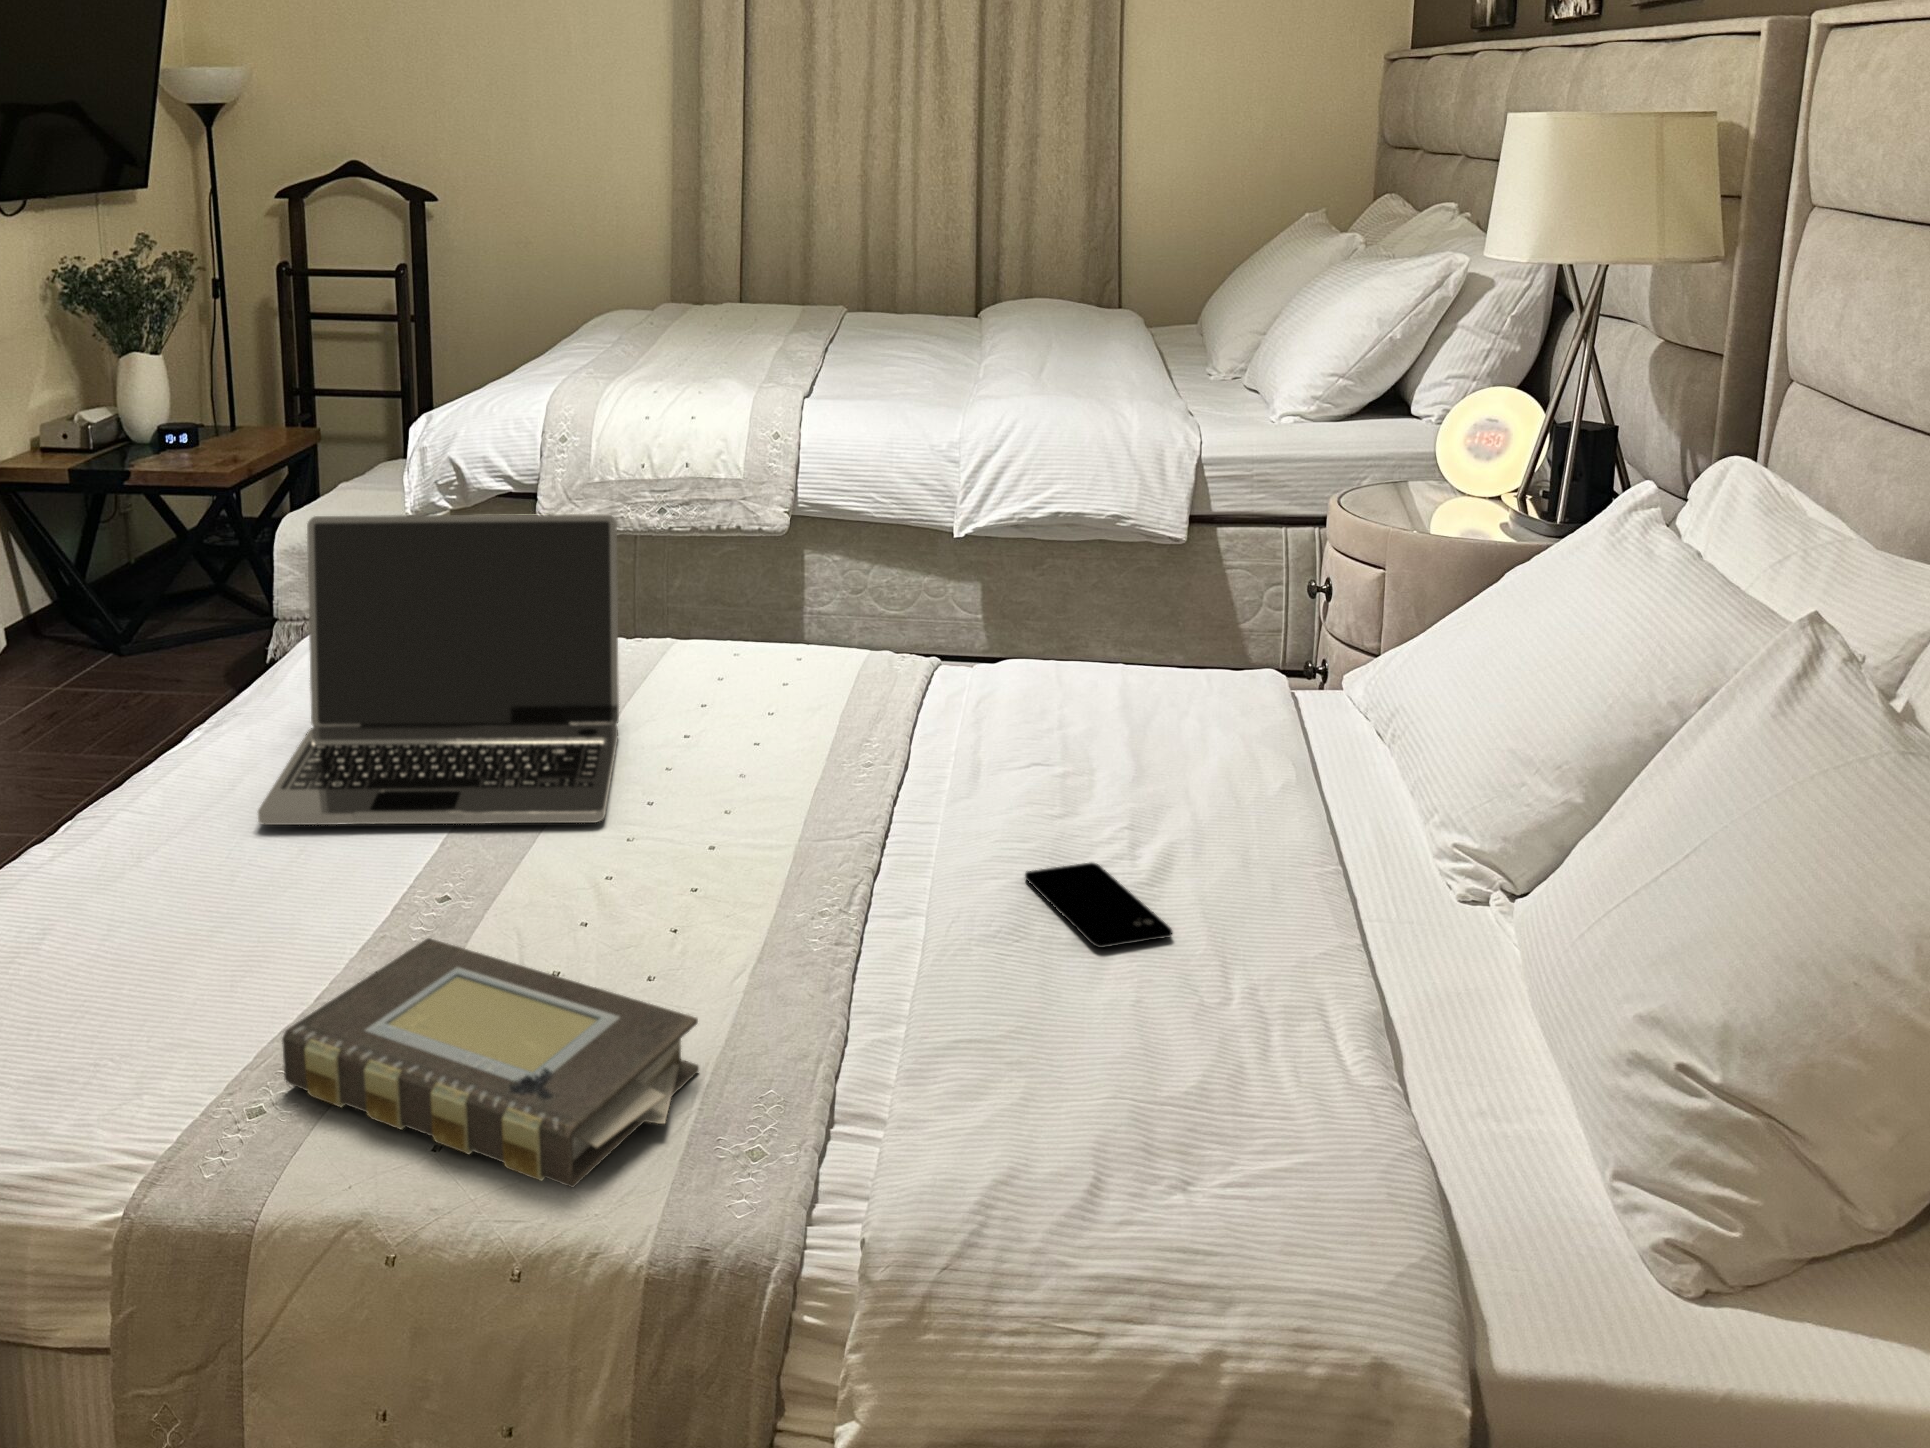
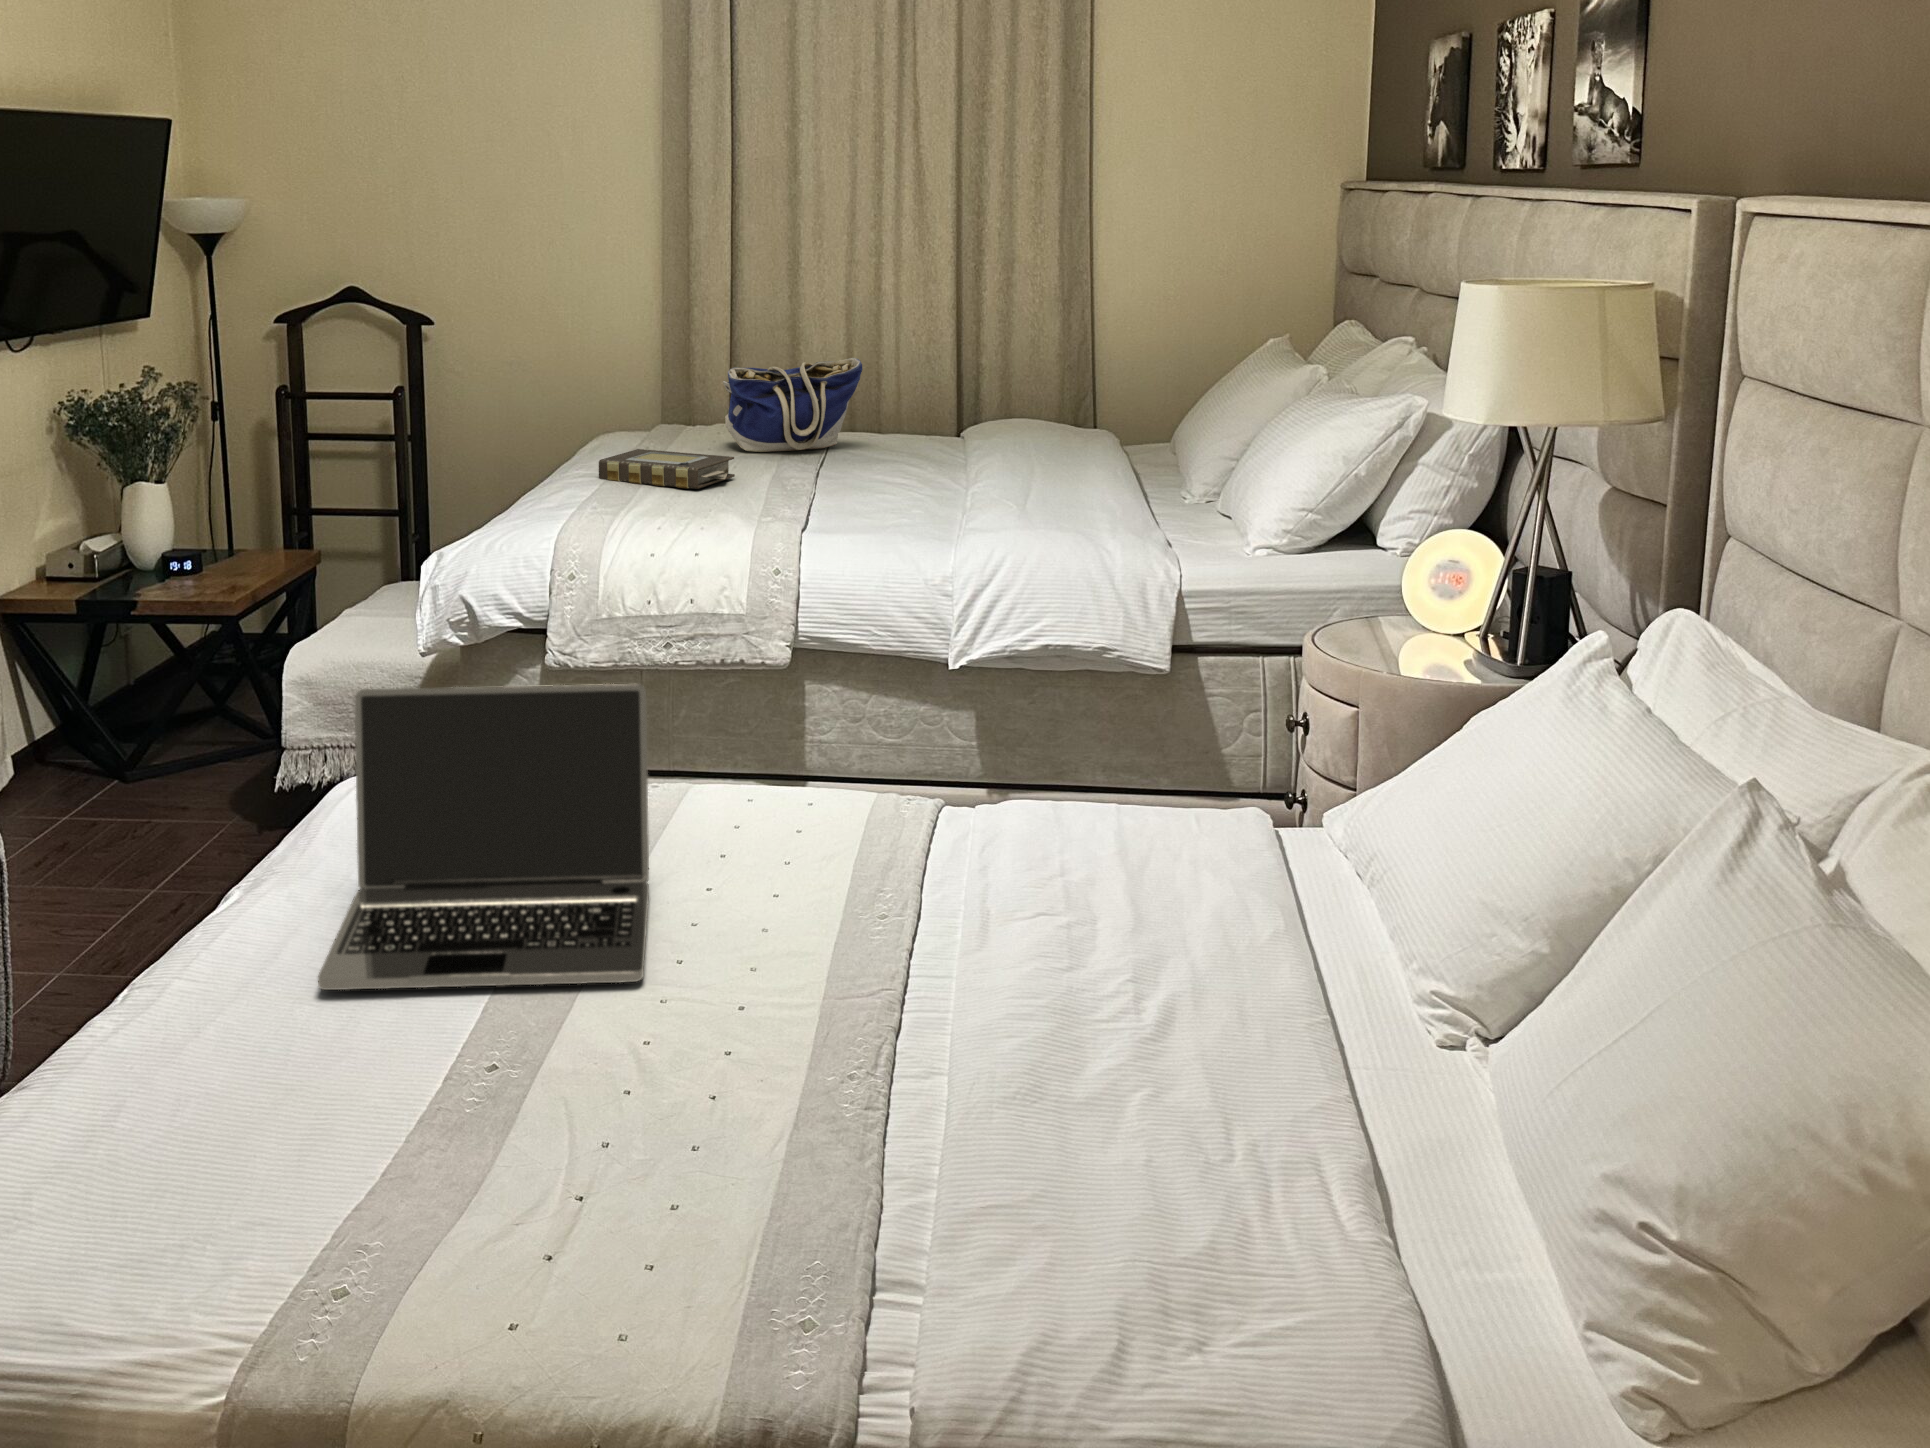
tote bag: none [727,229,872,325] -> present [723,358,862,452]
smartphone: present [1025,863,1172,948] -> none [1035,1014,1171,1098]
book: present [282,938,699,1188] -> present [599,449,735,489]

